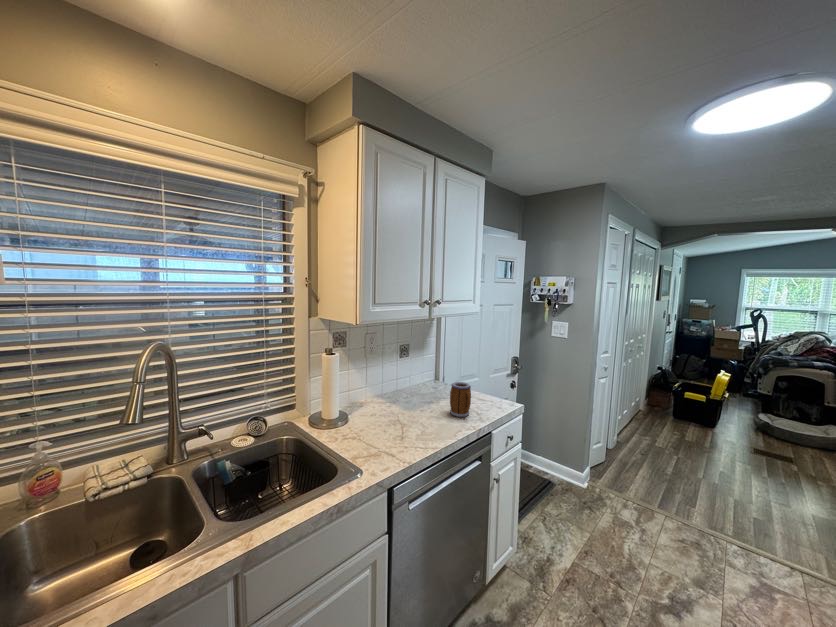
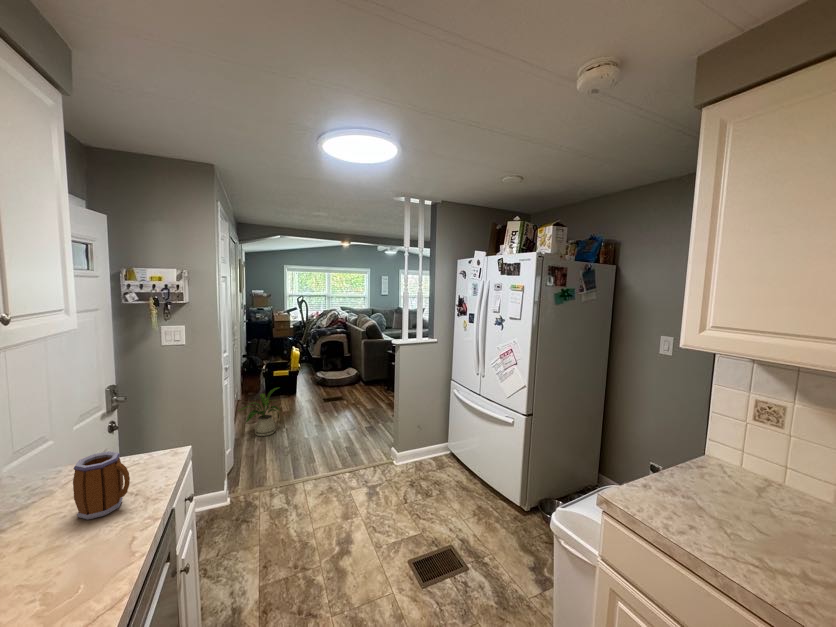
house plant: none [623,407,679,454] -> present [240,387,280,436]

